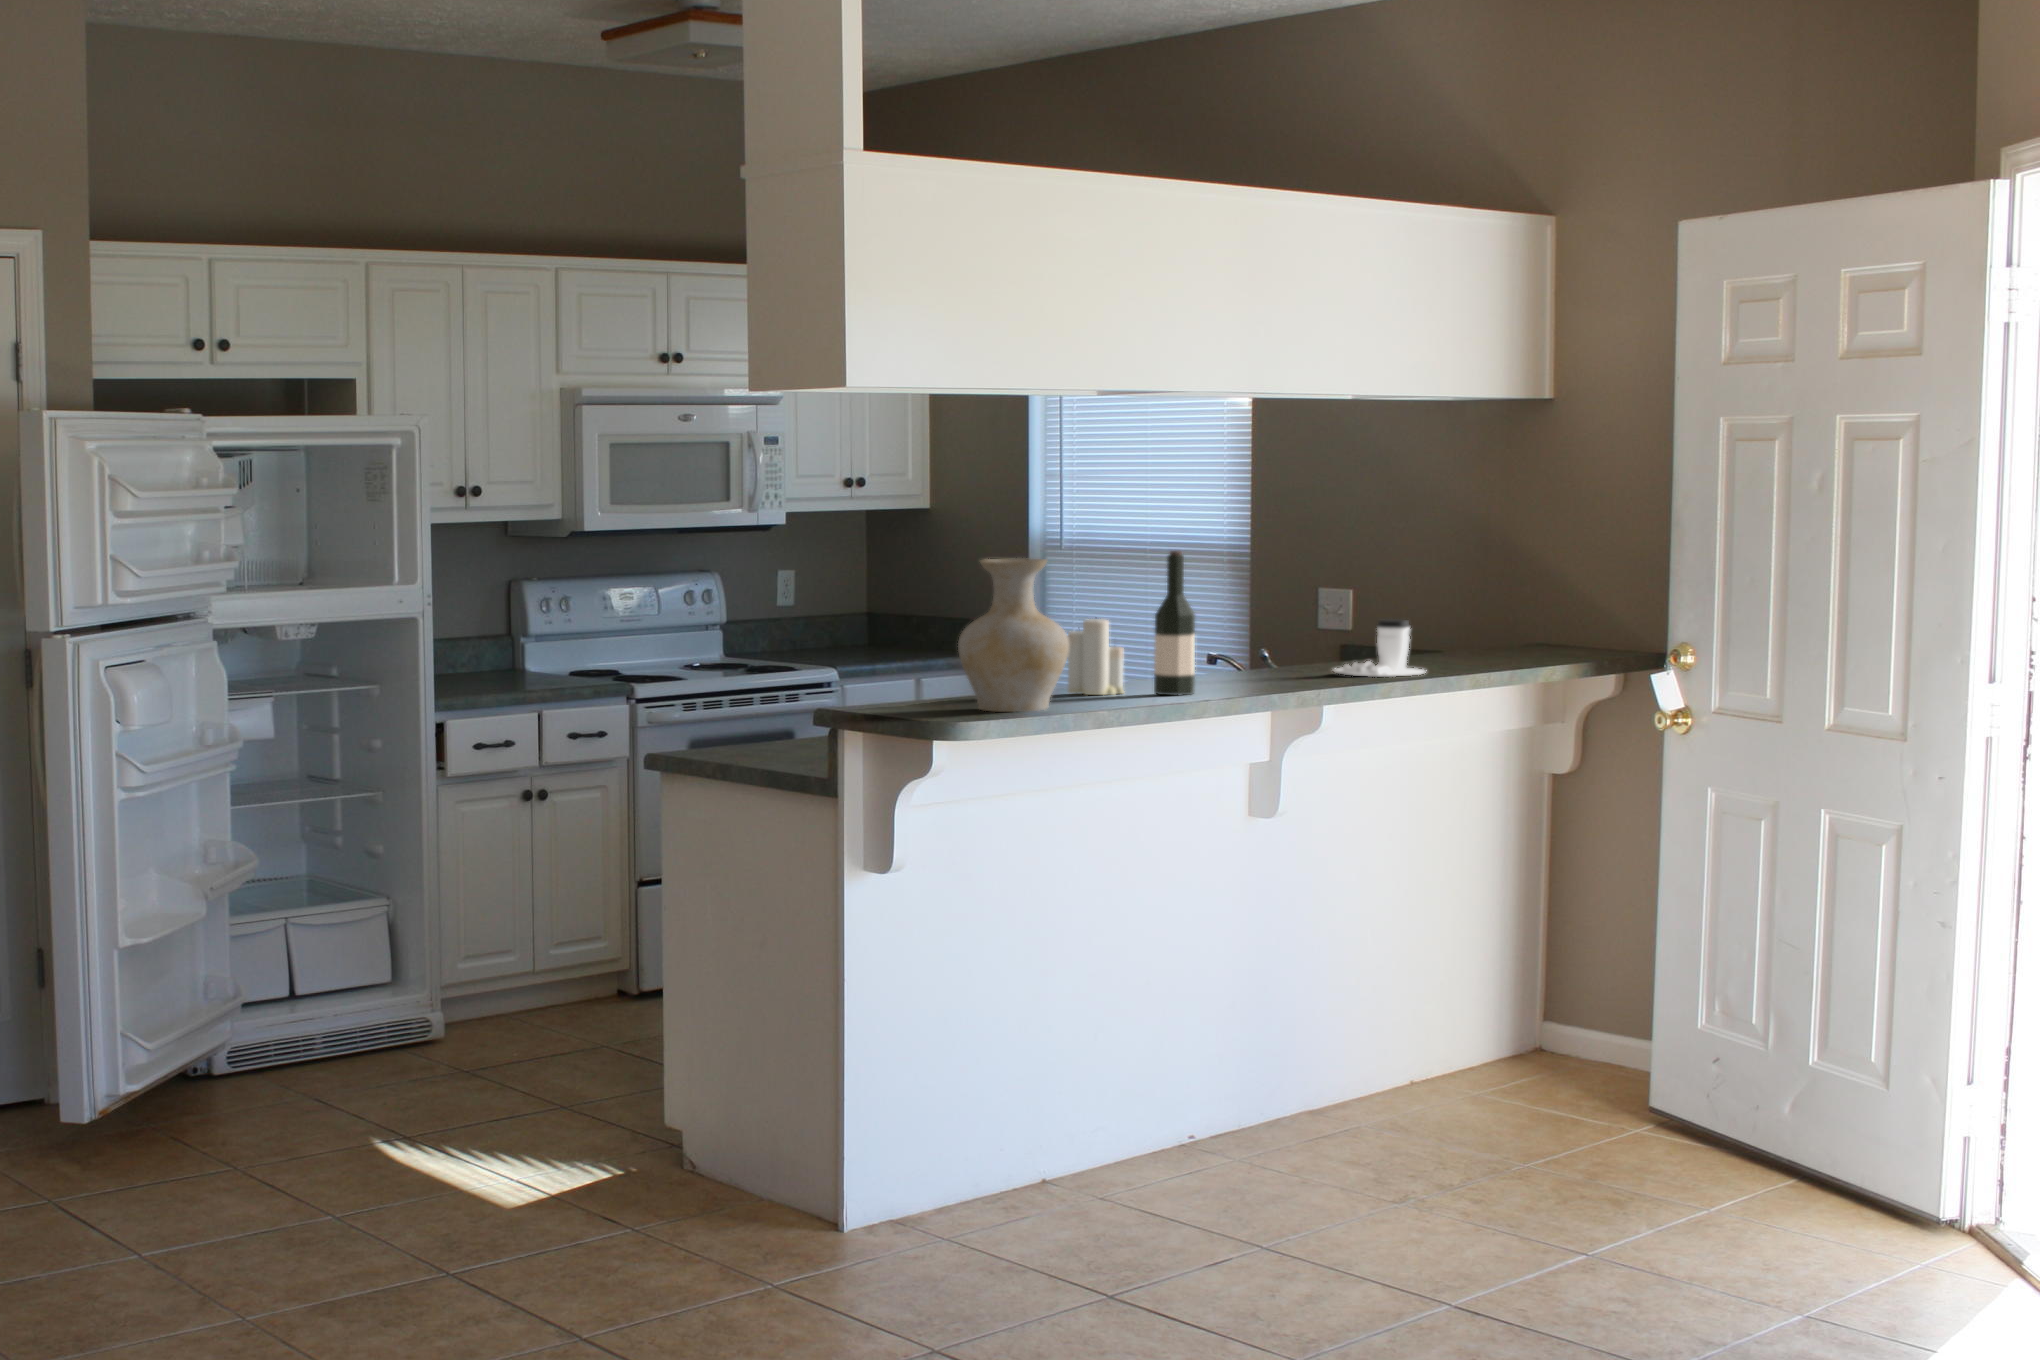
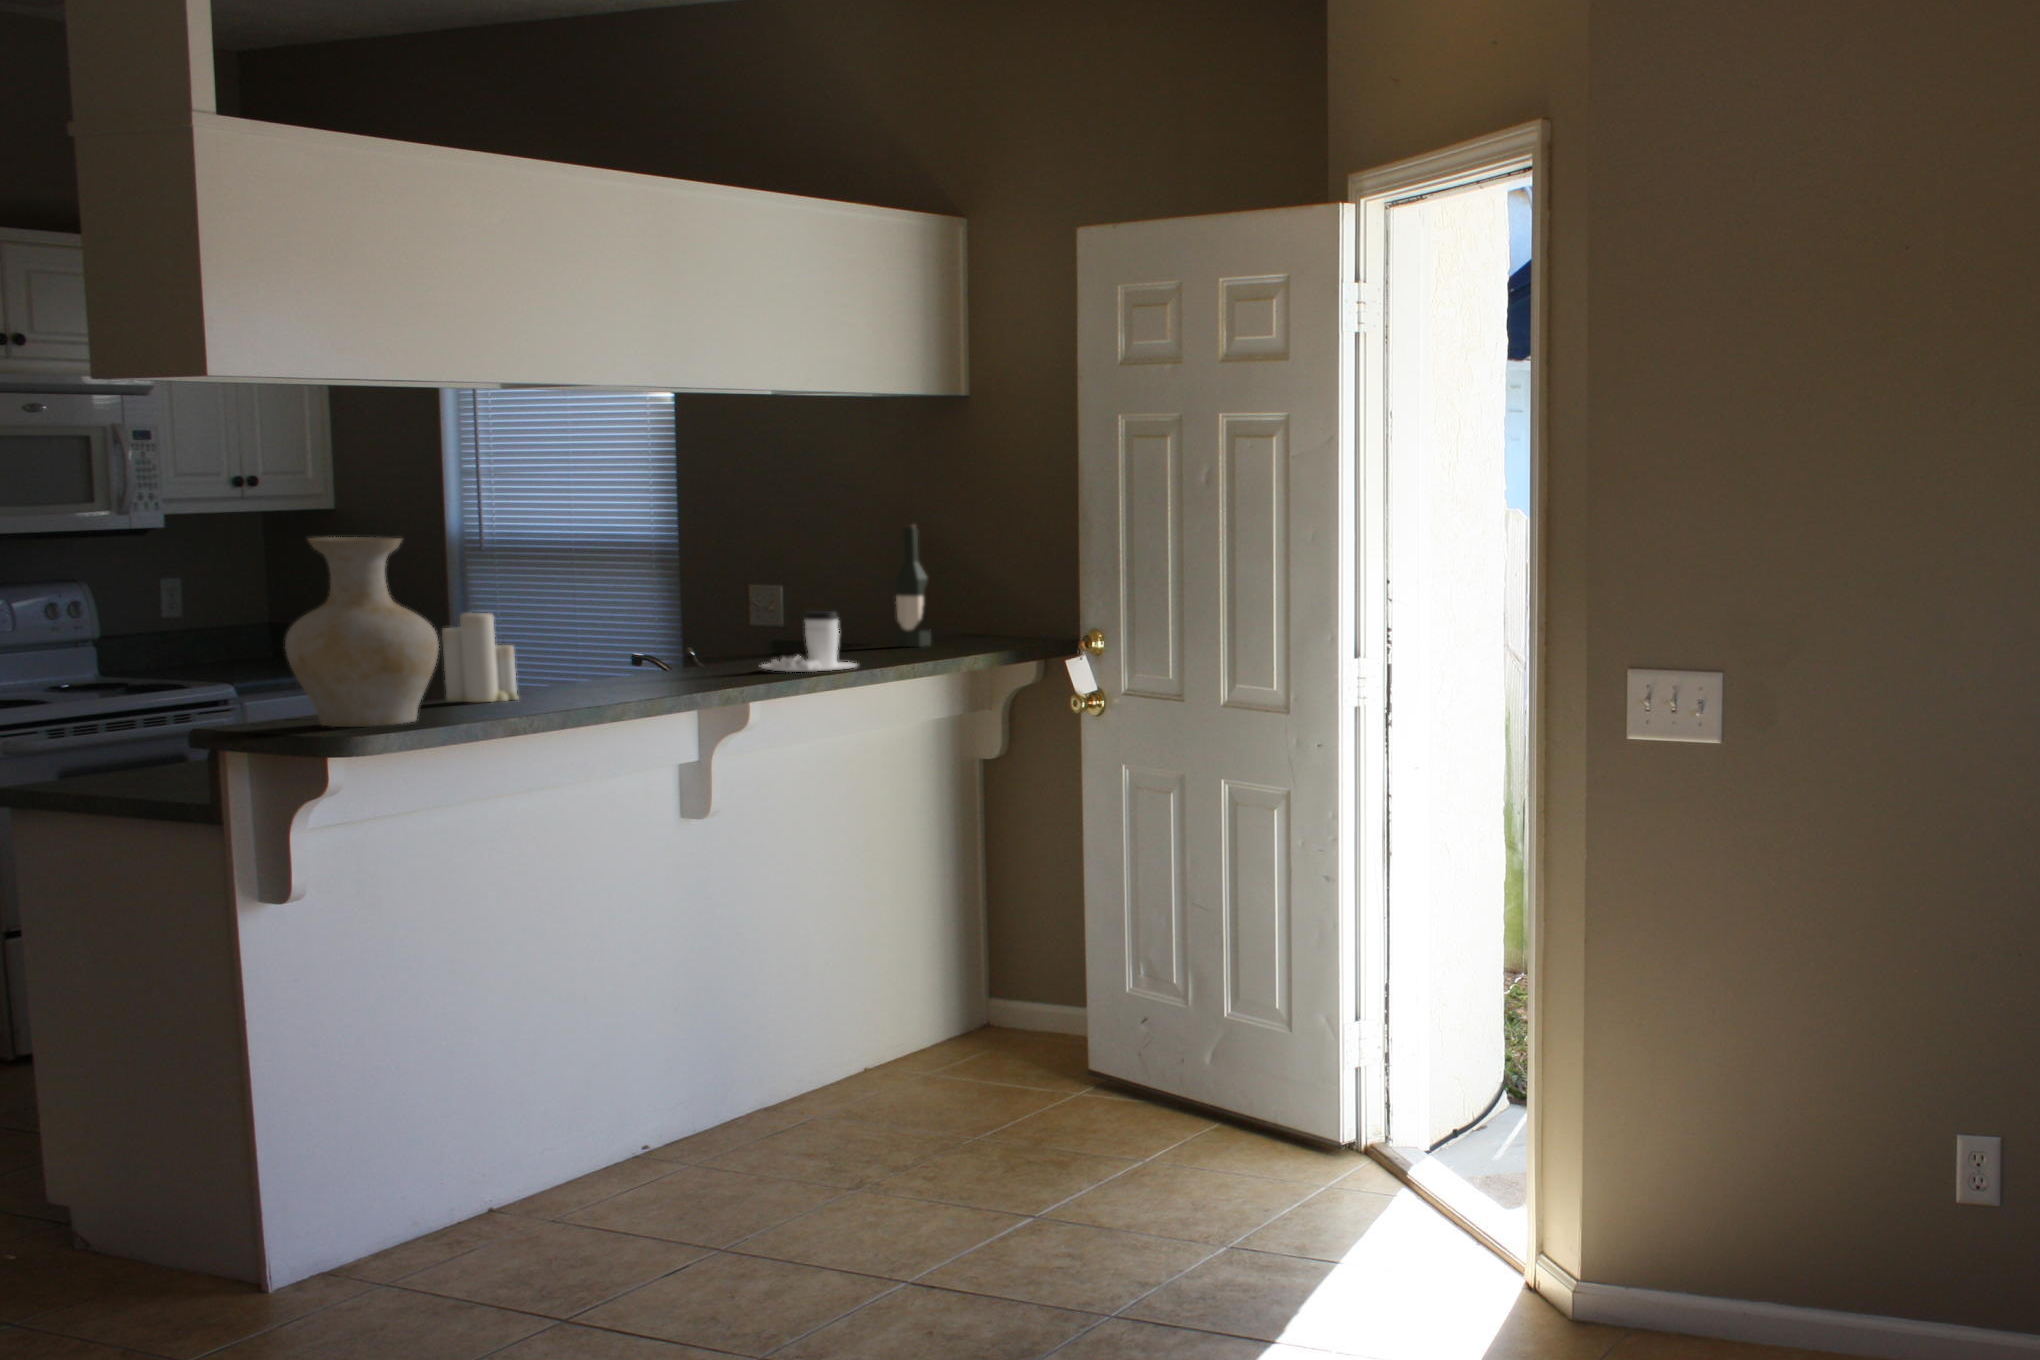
wine bottle: present [1154,551,1195,696] -> present [896,524,931,647]

